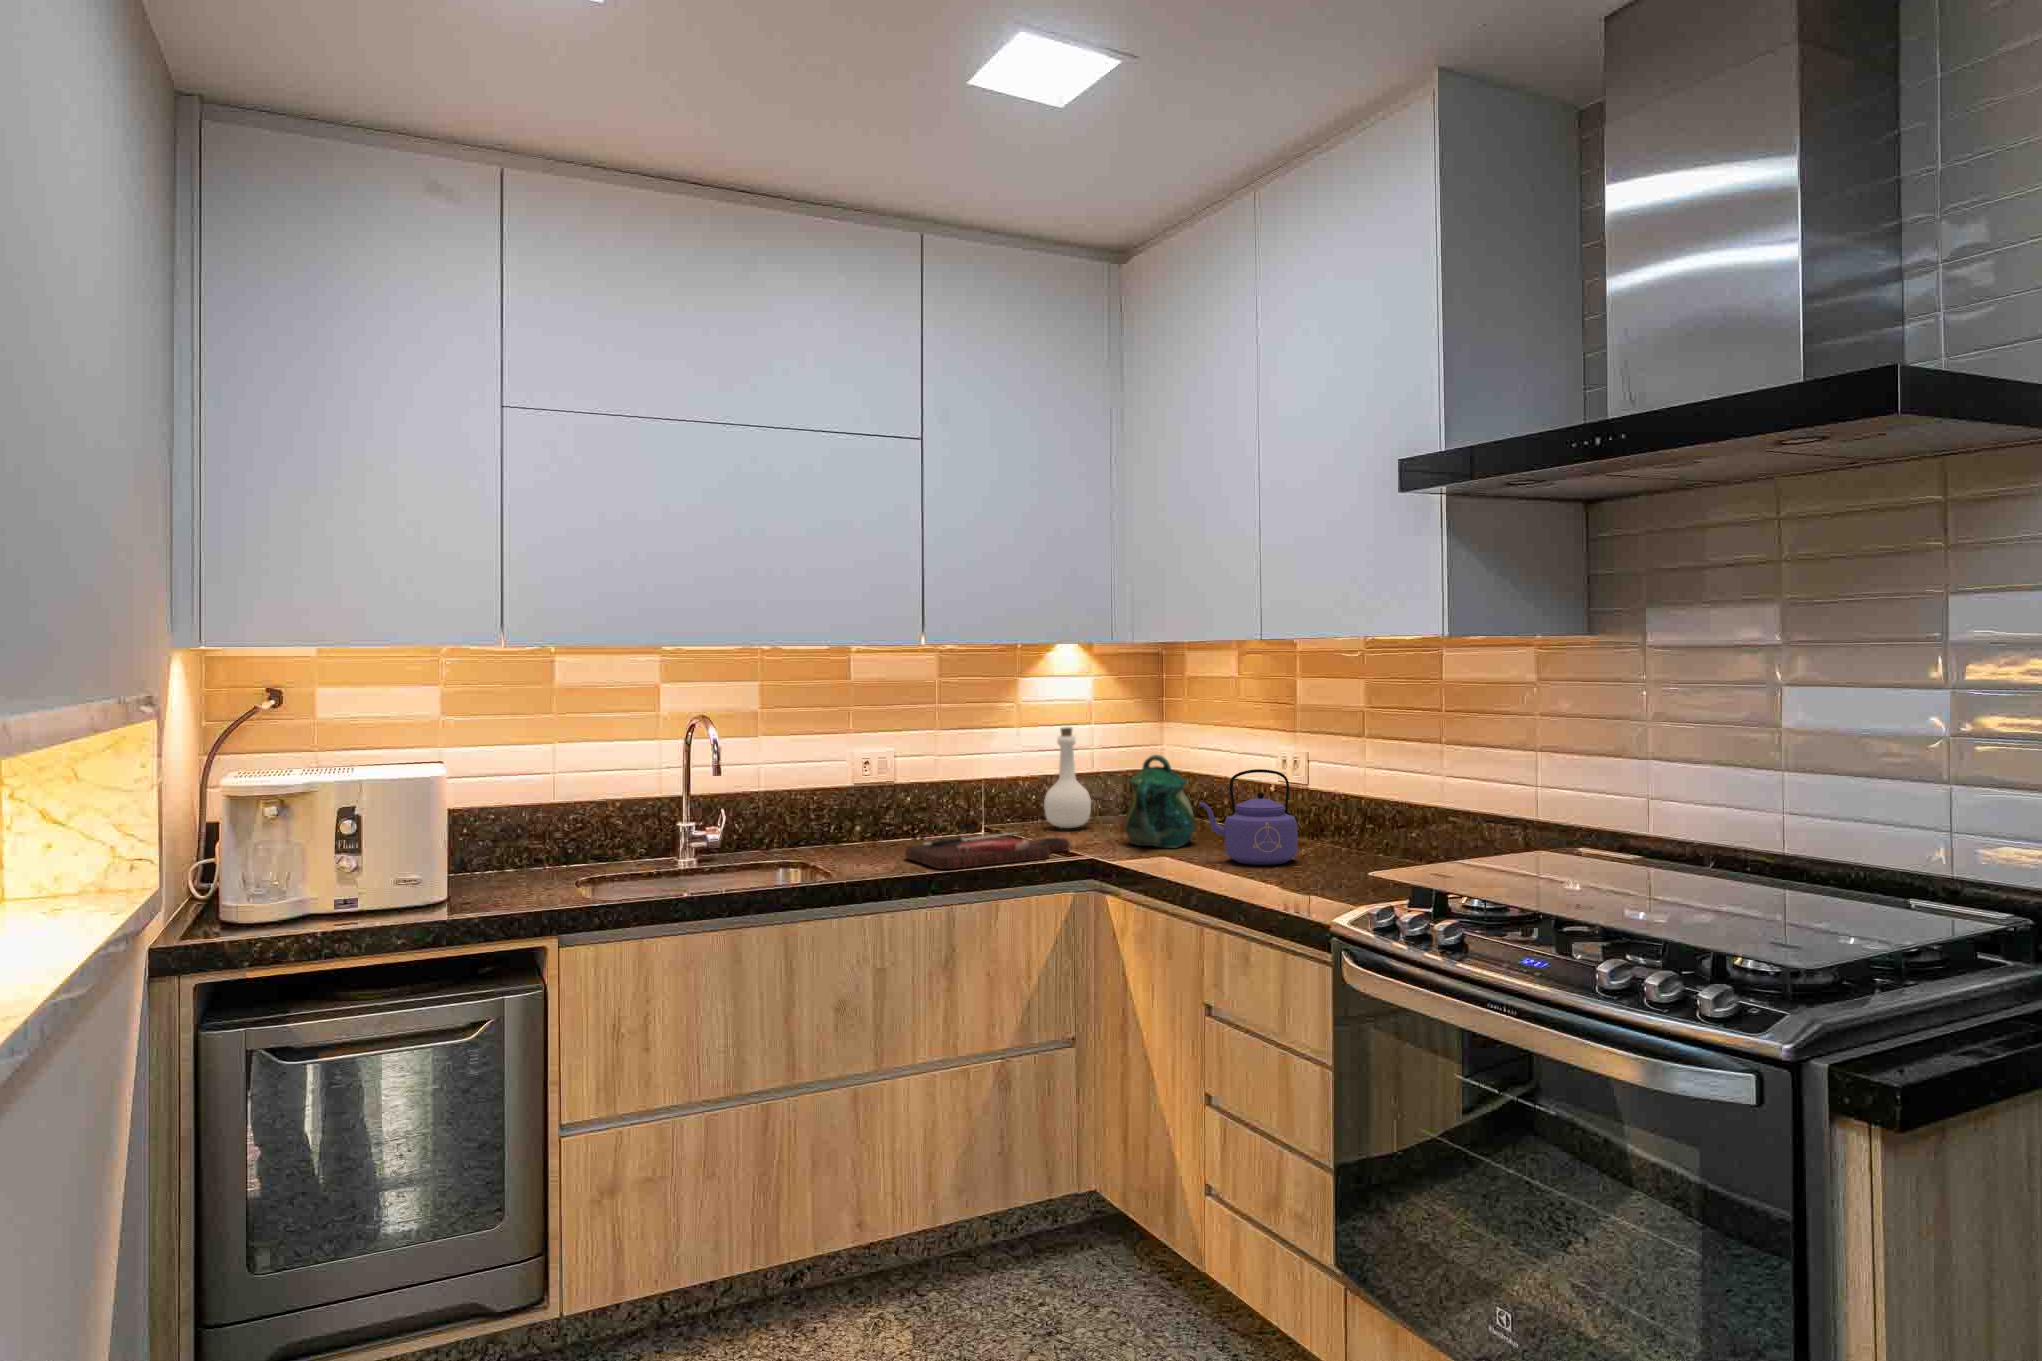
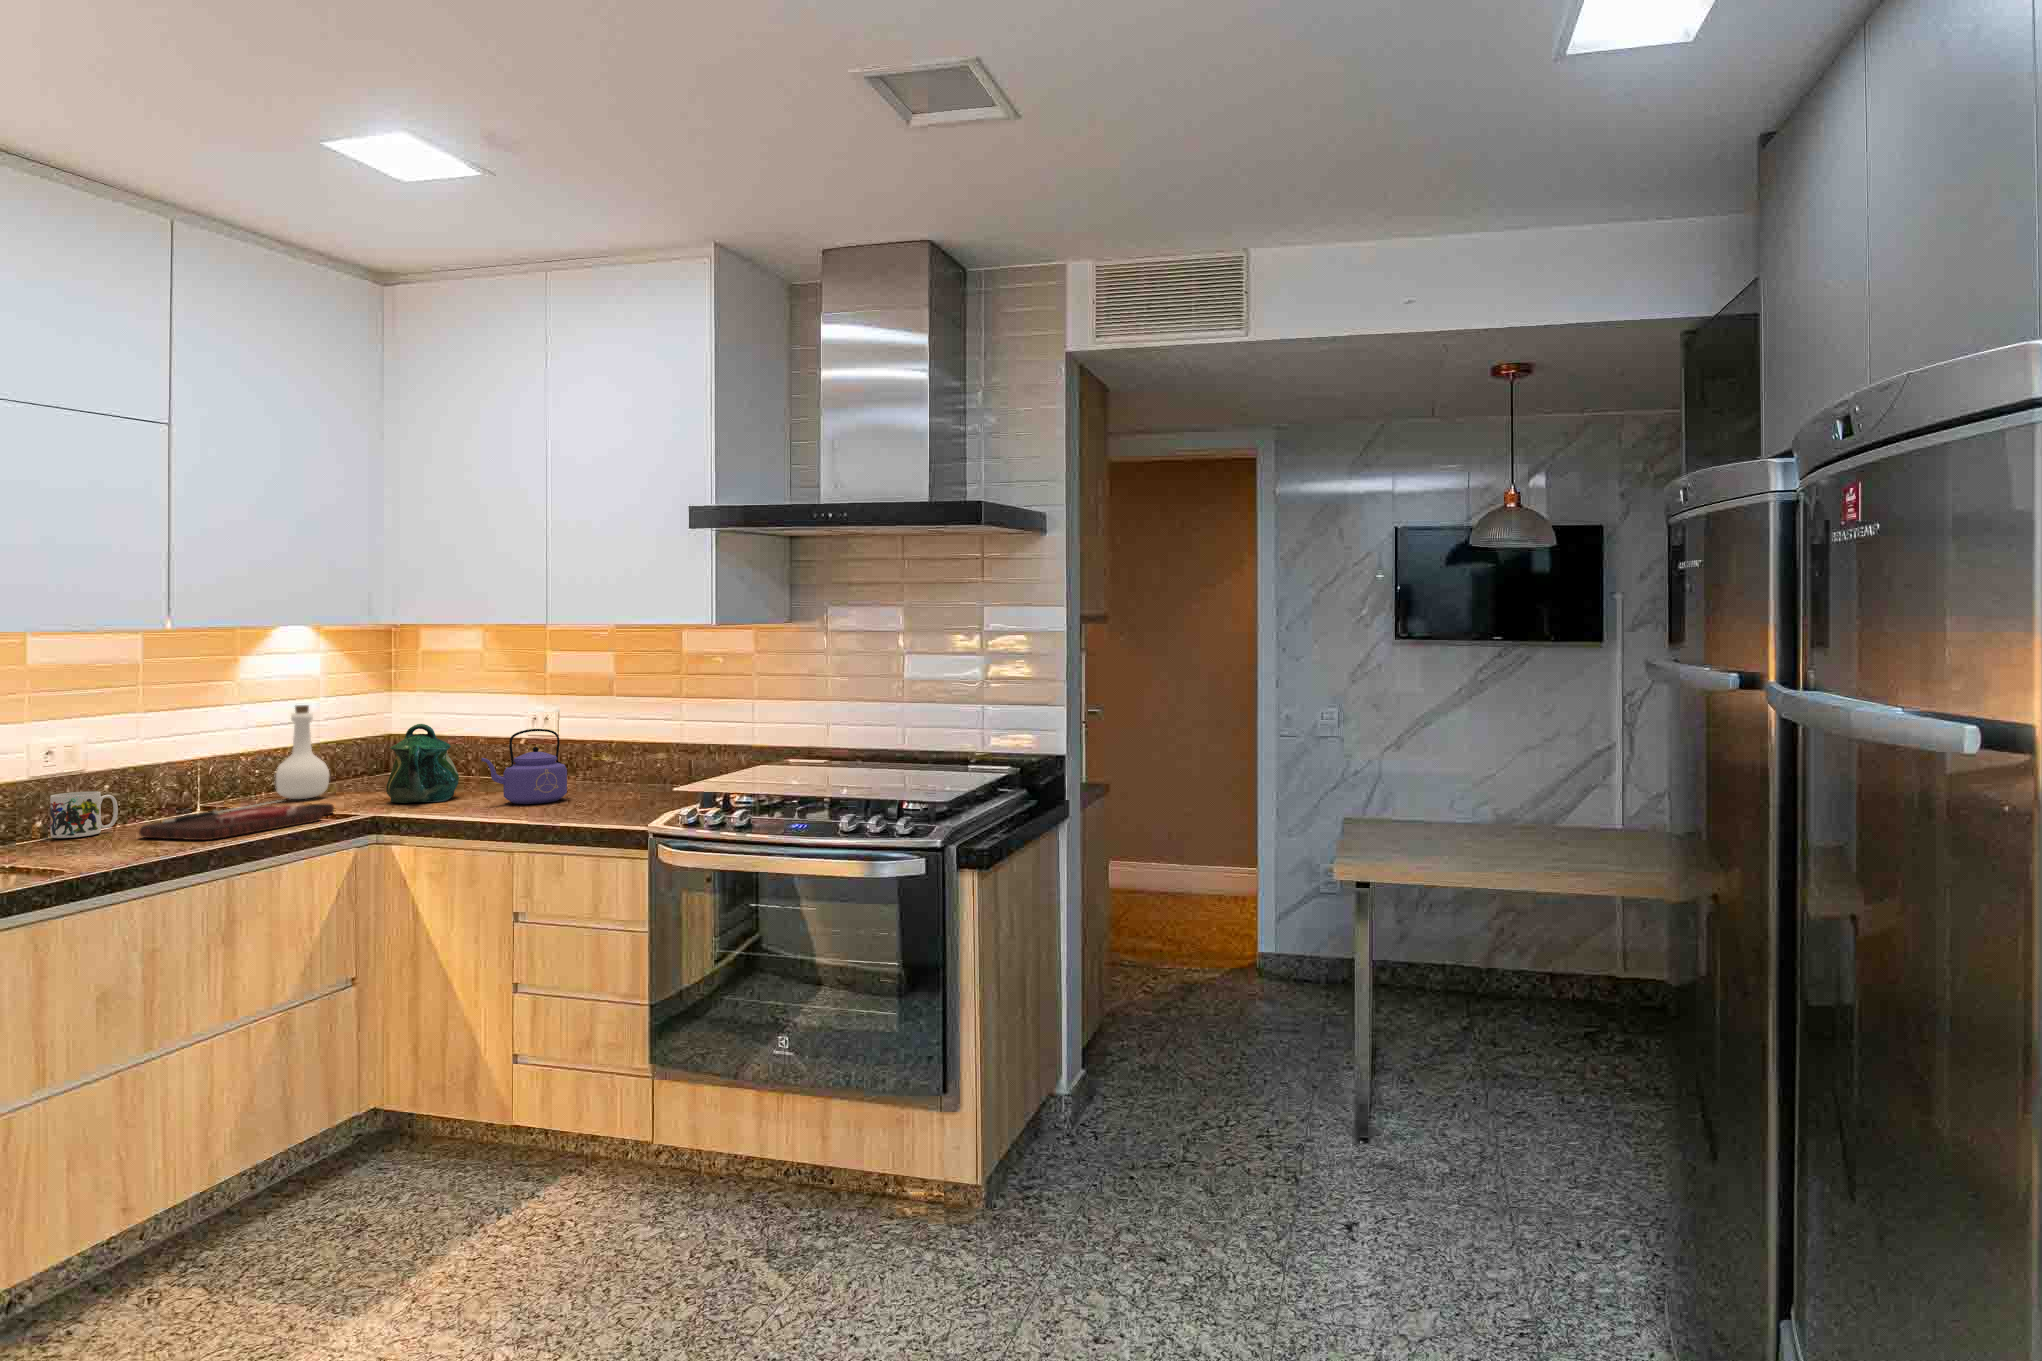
mug: none [857,807,904,850] -> present [50,791,118,838]

